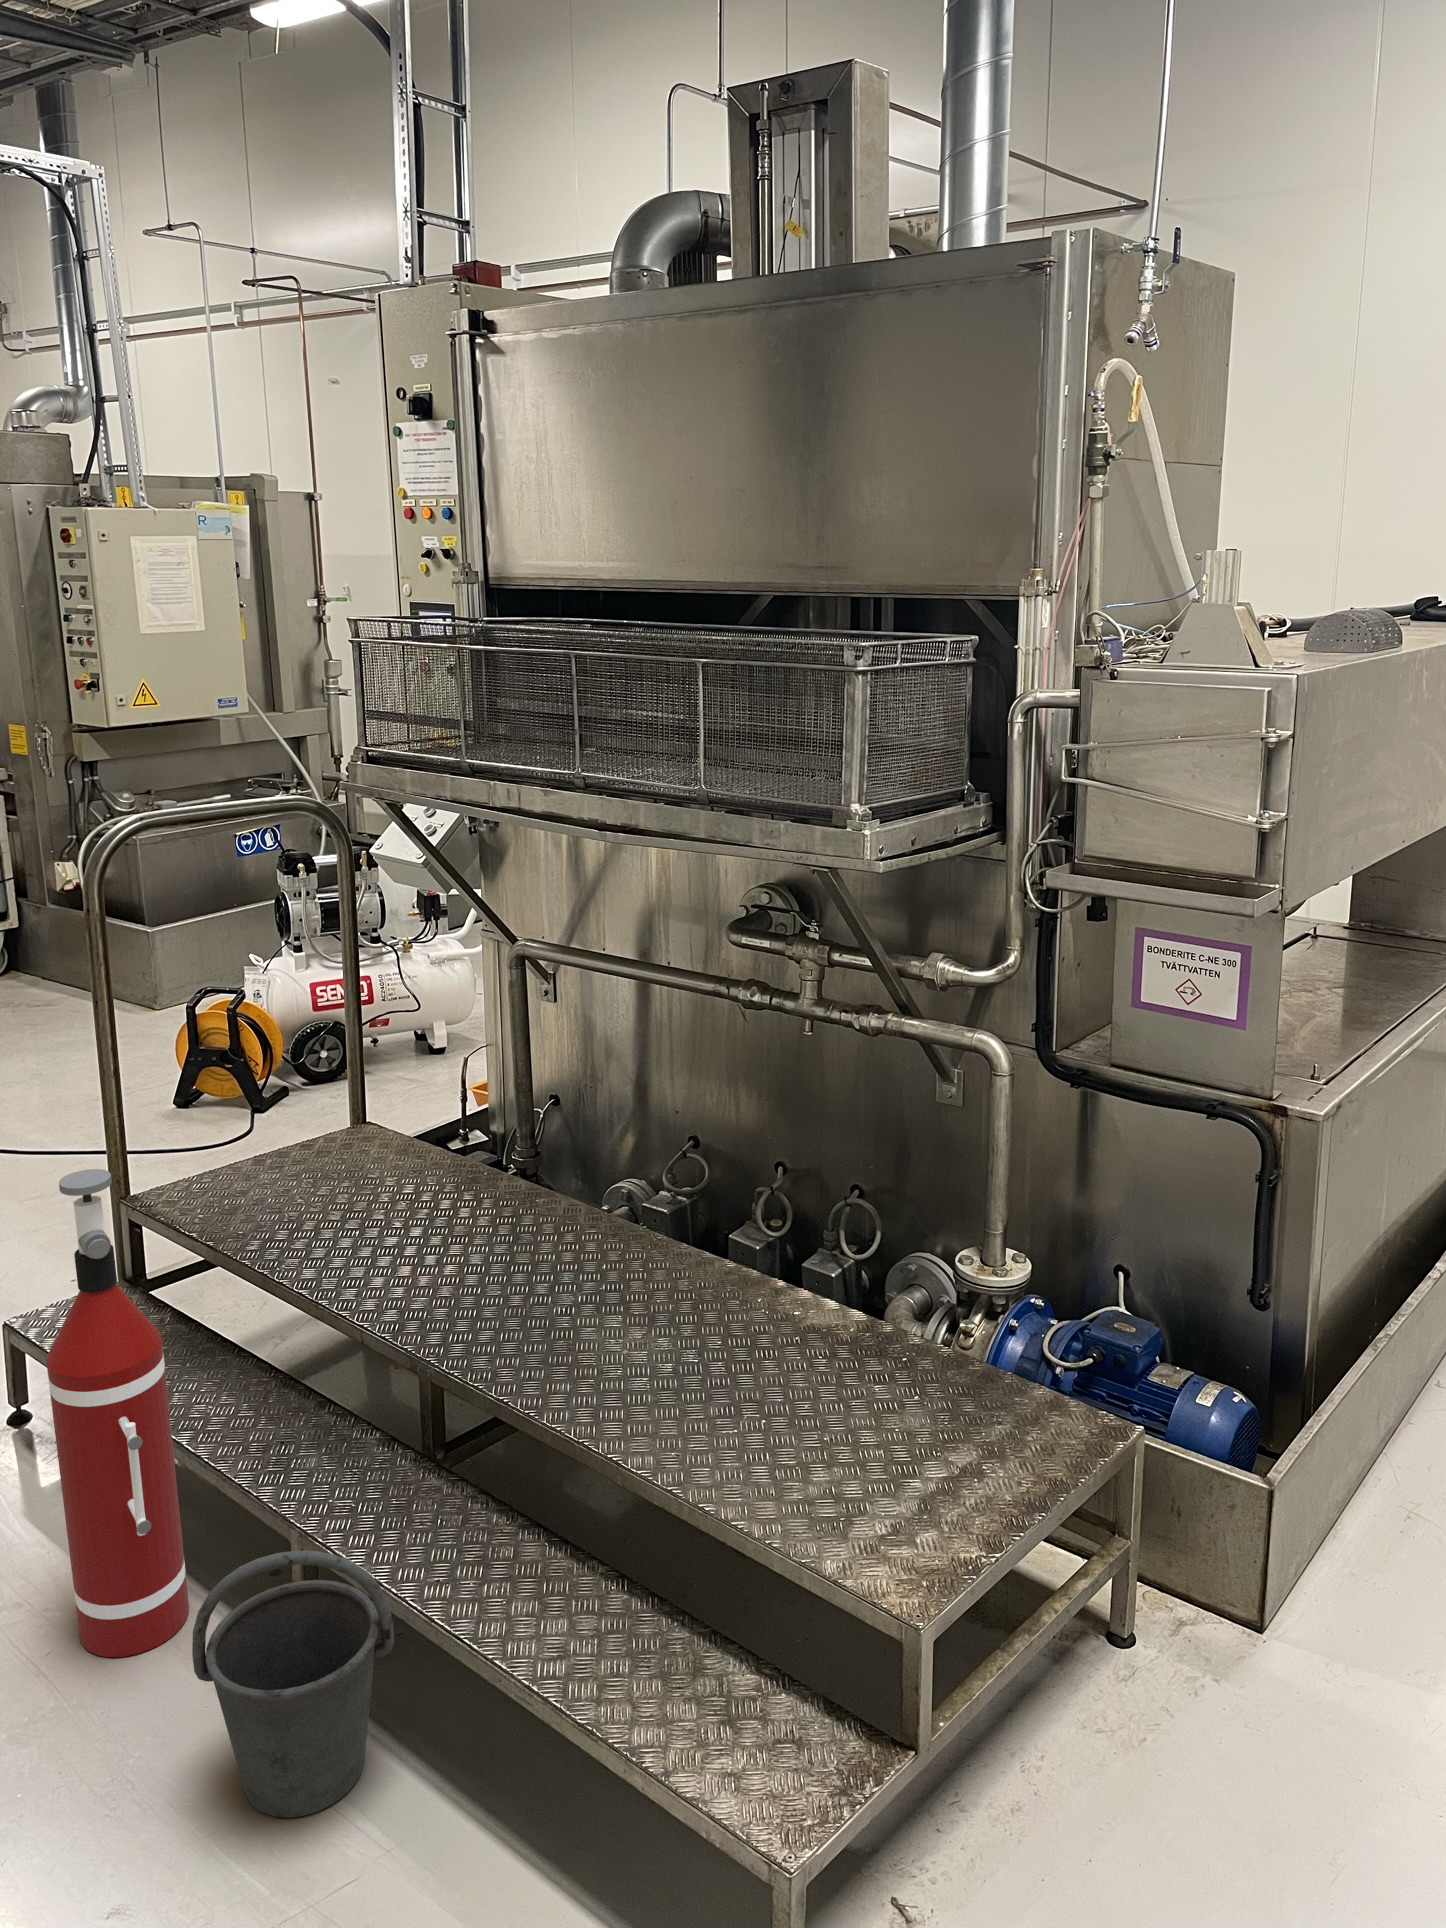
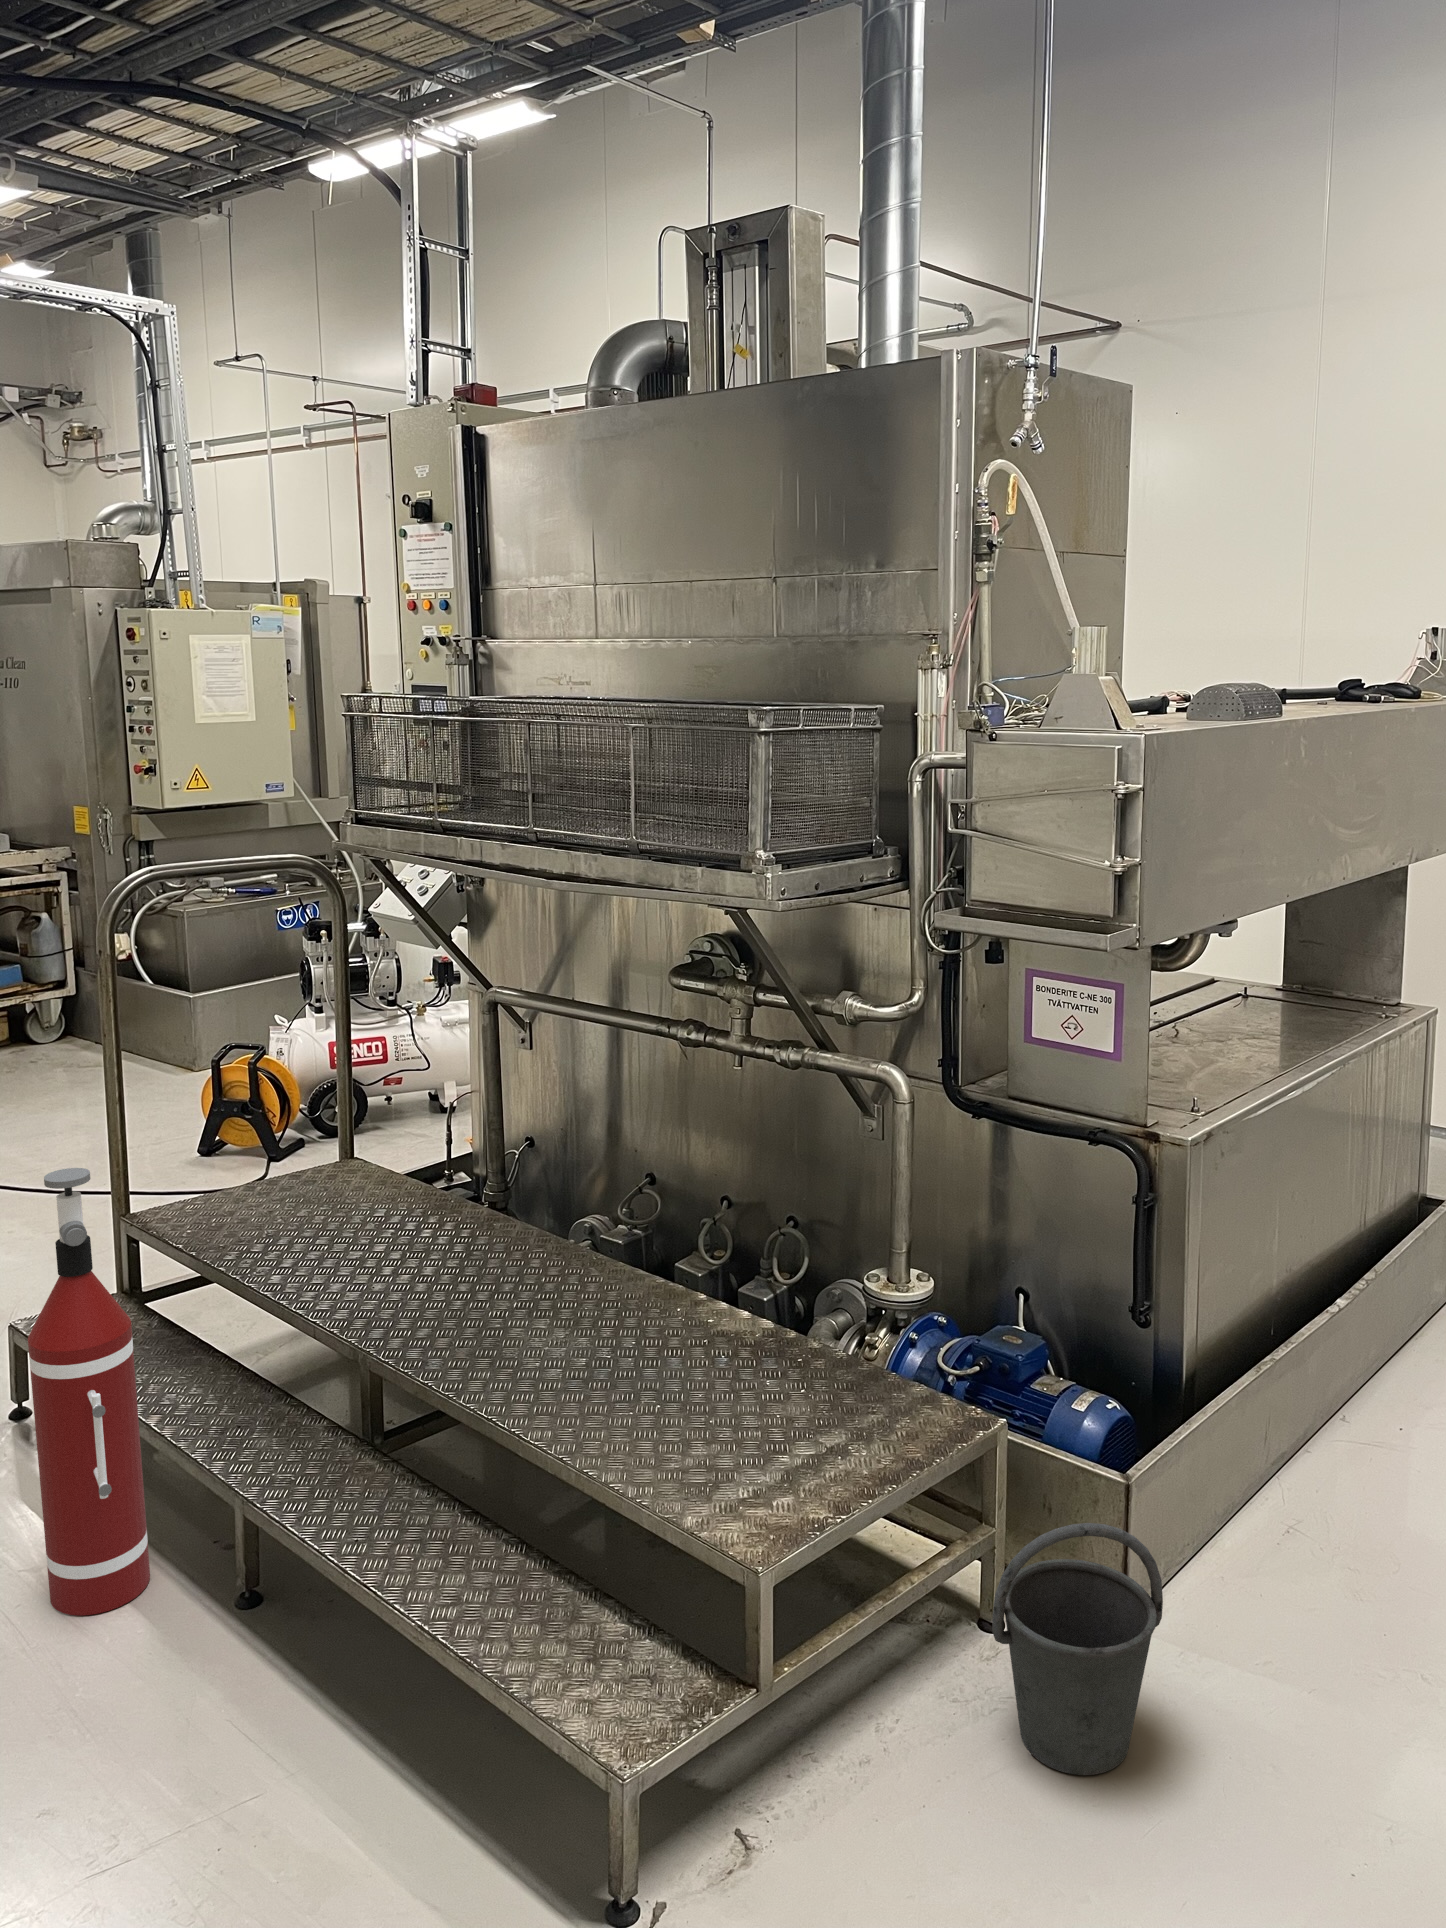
bucket: present [192,1551,394,1817] -> present [992,1523,1163,1775]

